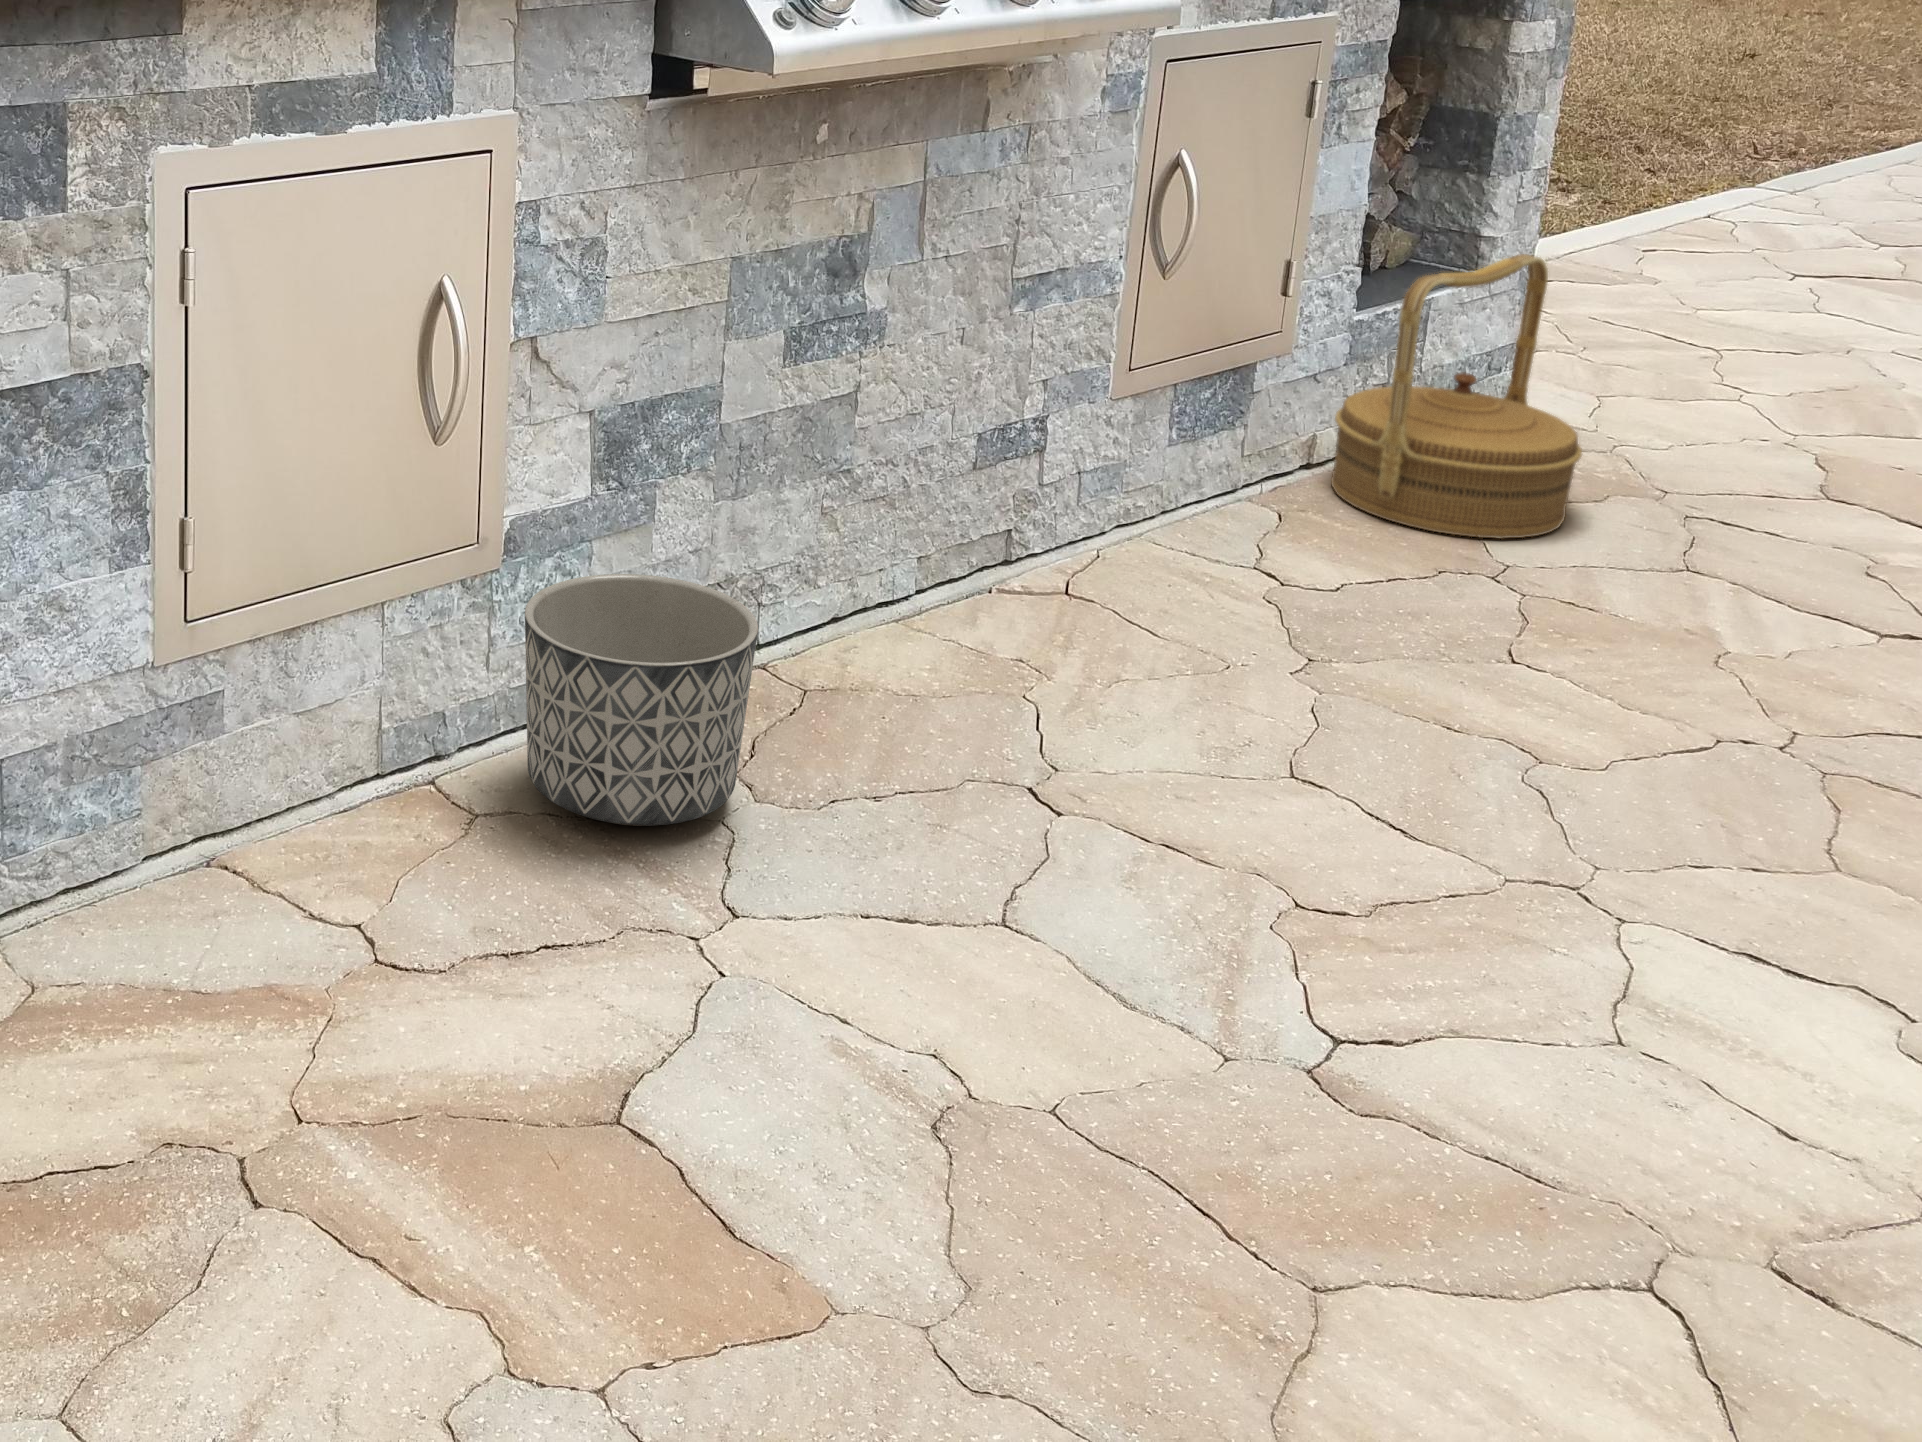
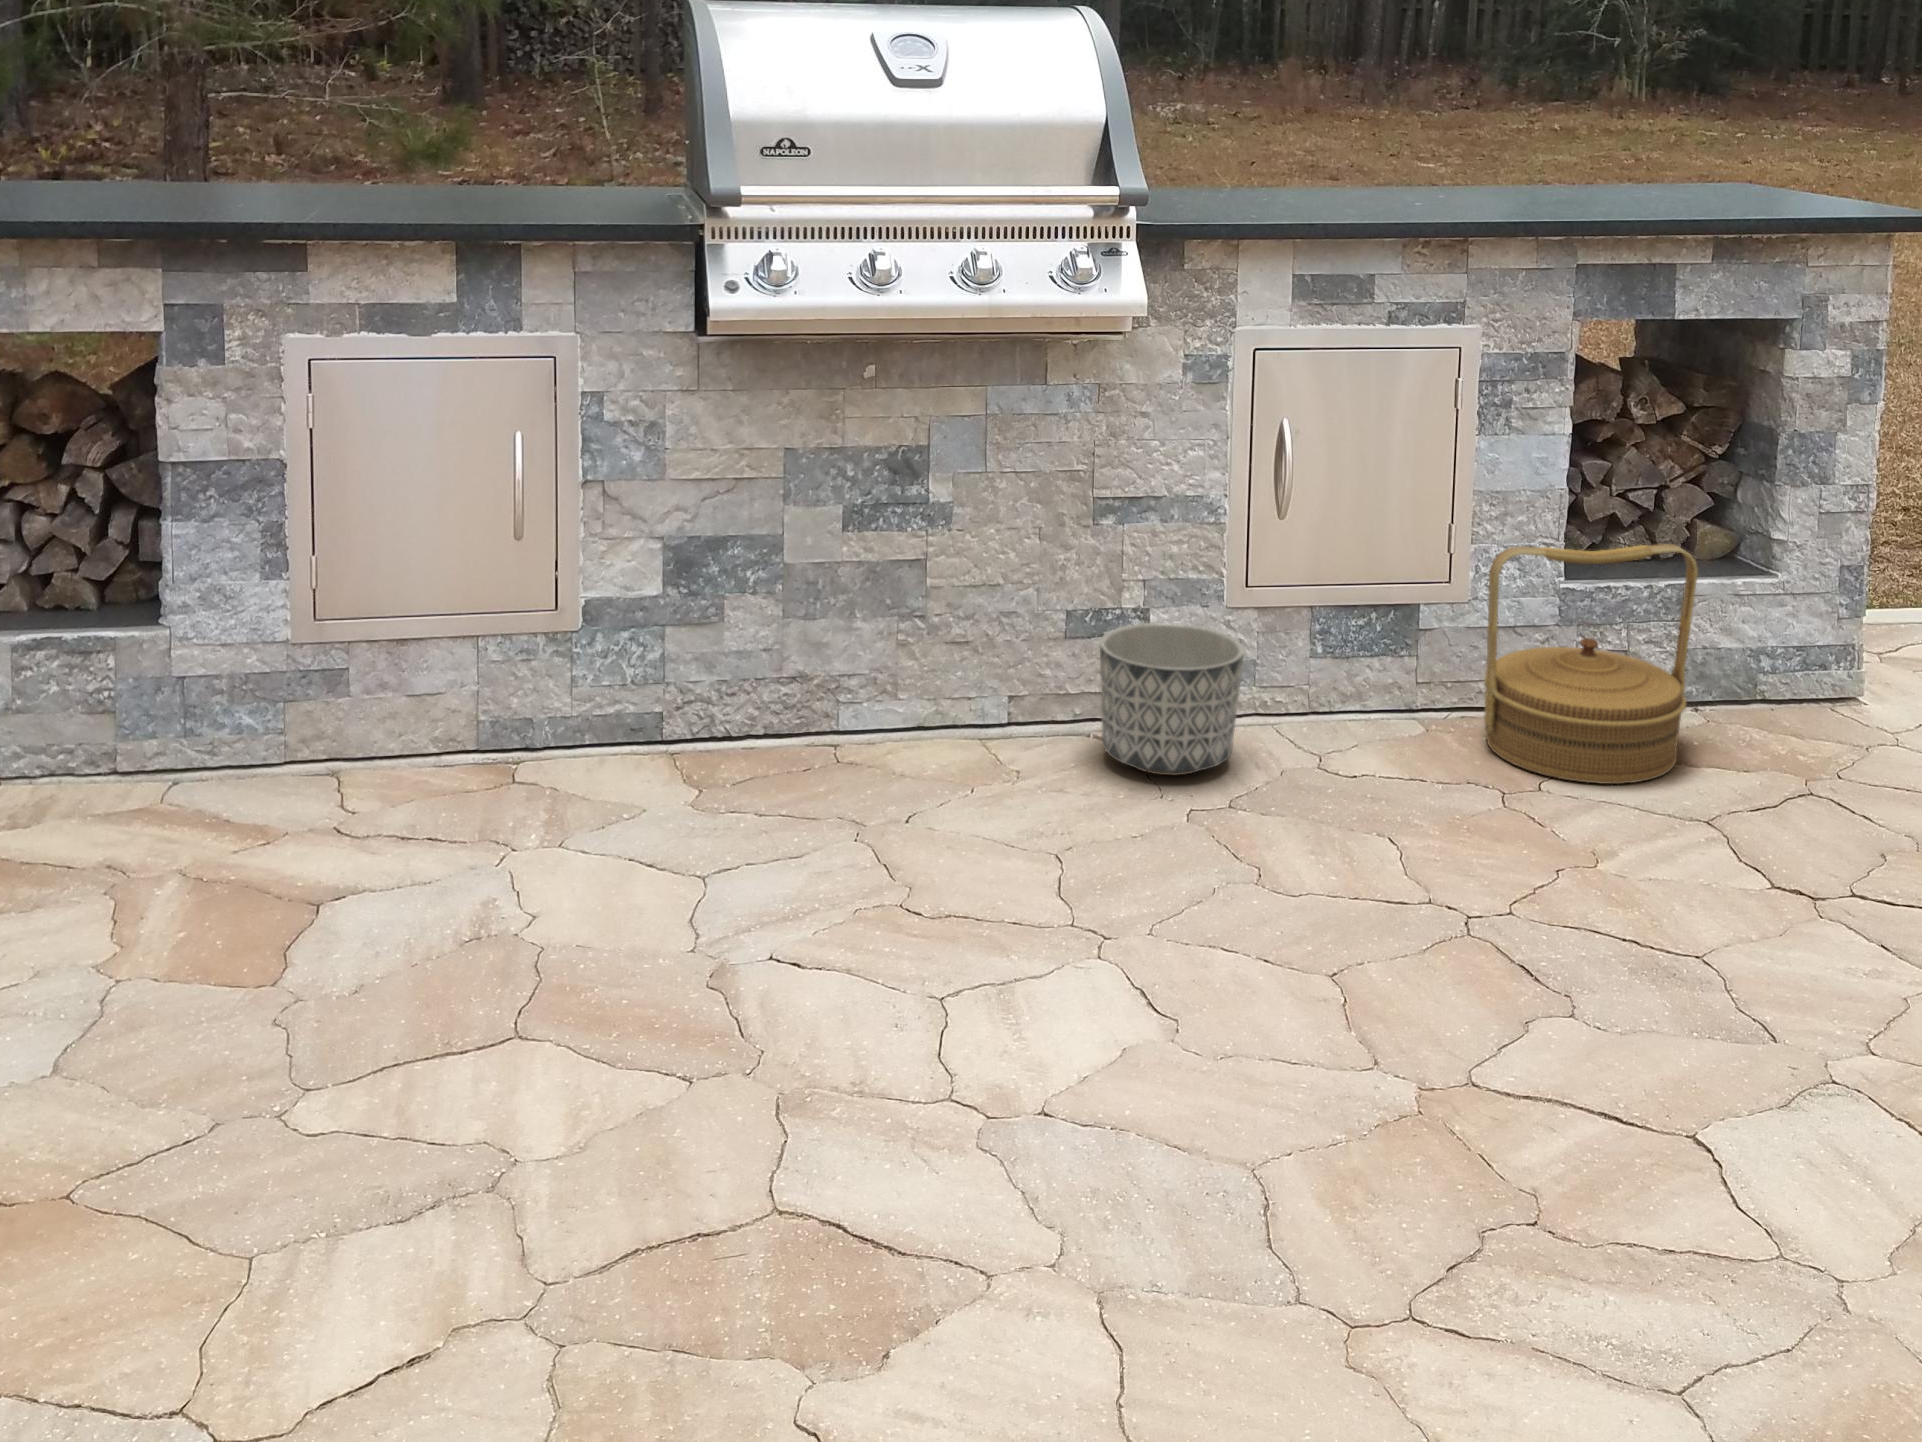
planter: present [525,574,758,826] -> present [1100,623,1244,775]

